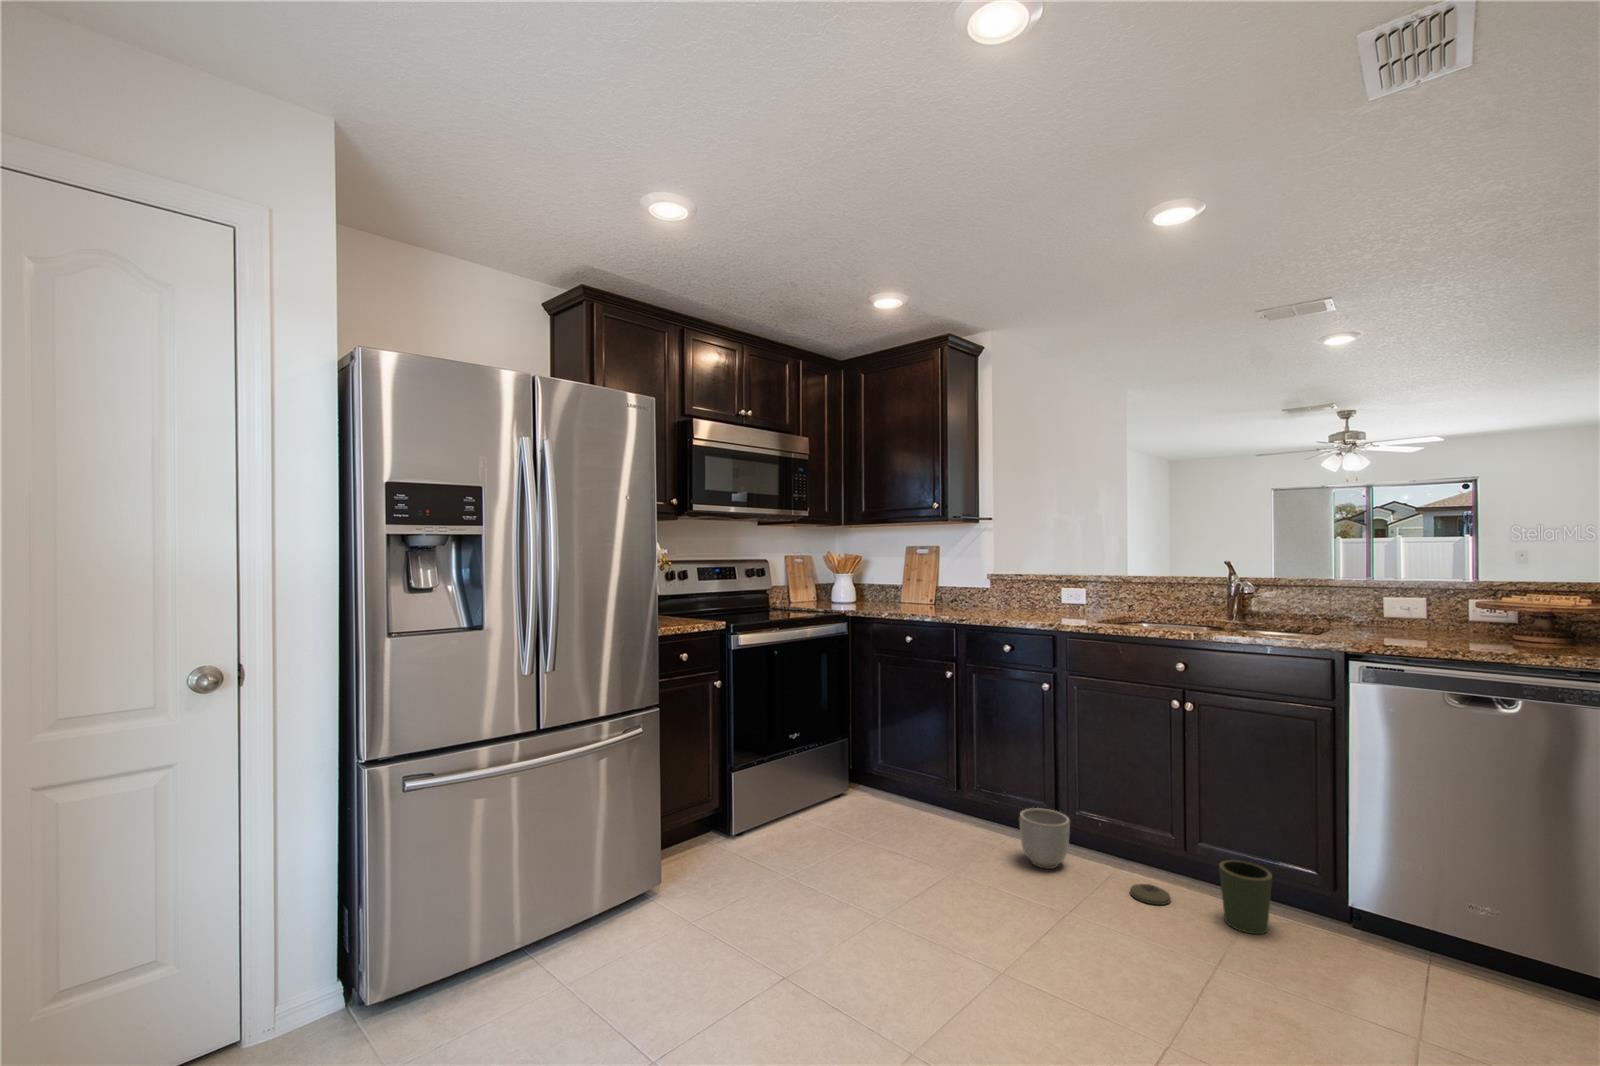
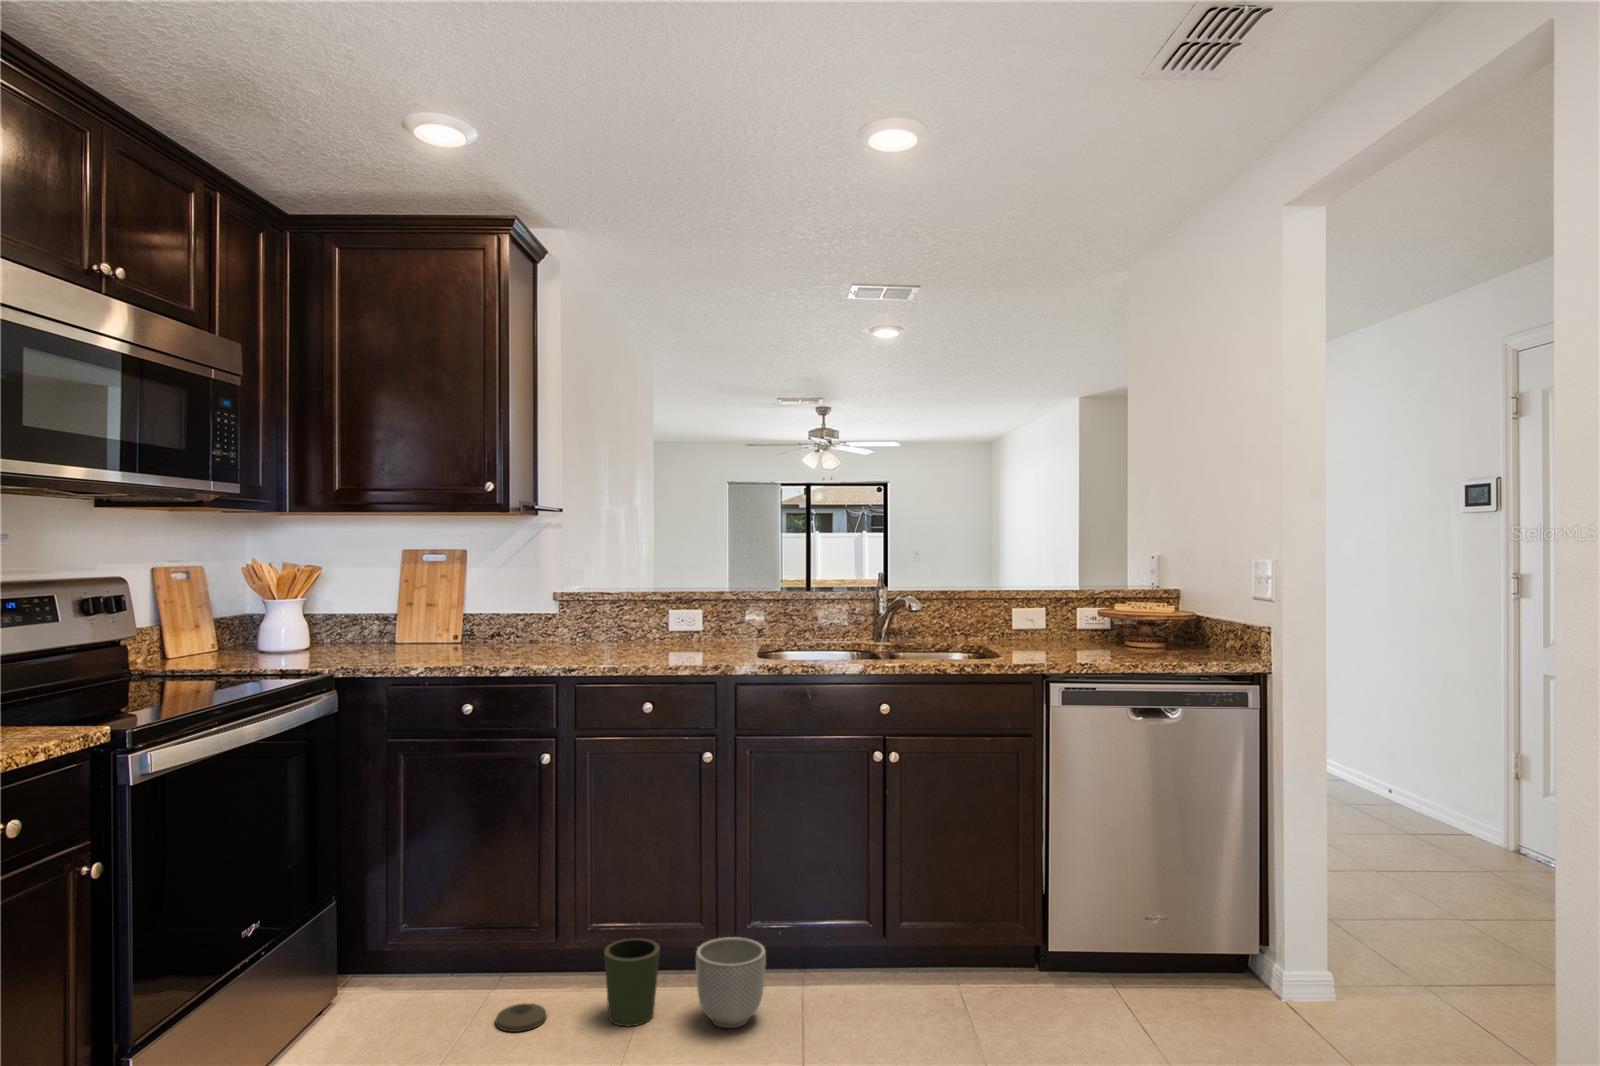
trash can: present [1130,860,1272,934] -> present [495,938,660,1032]

